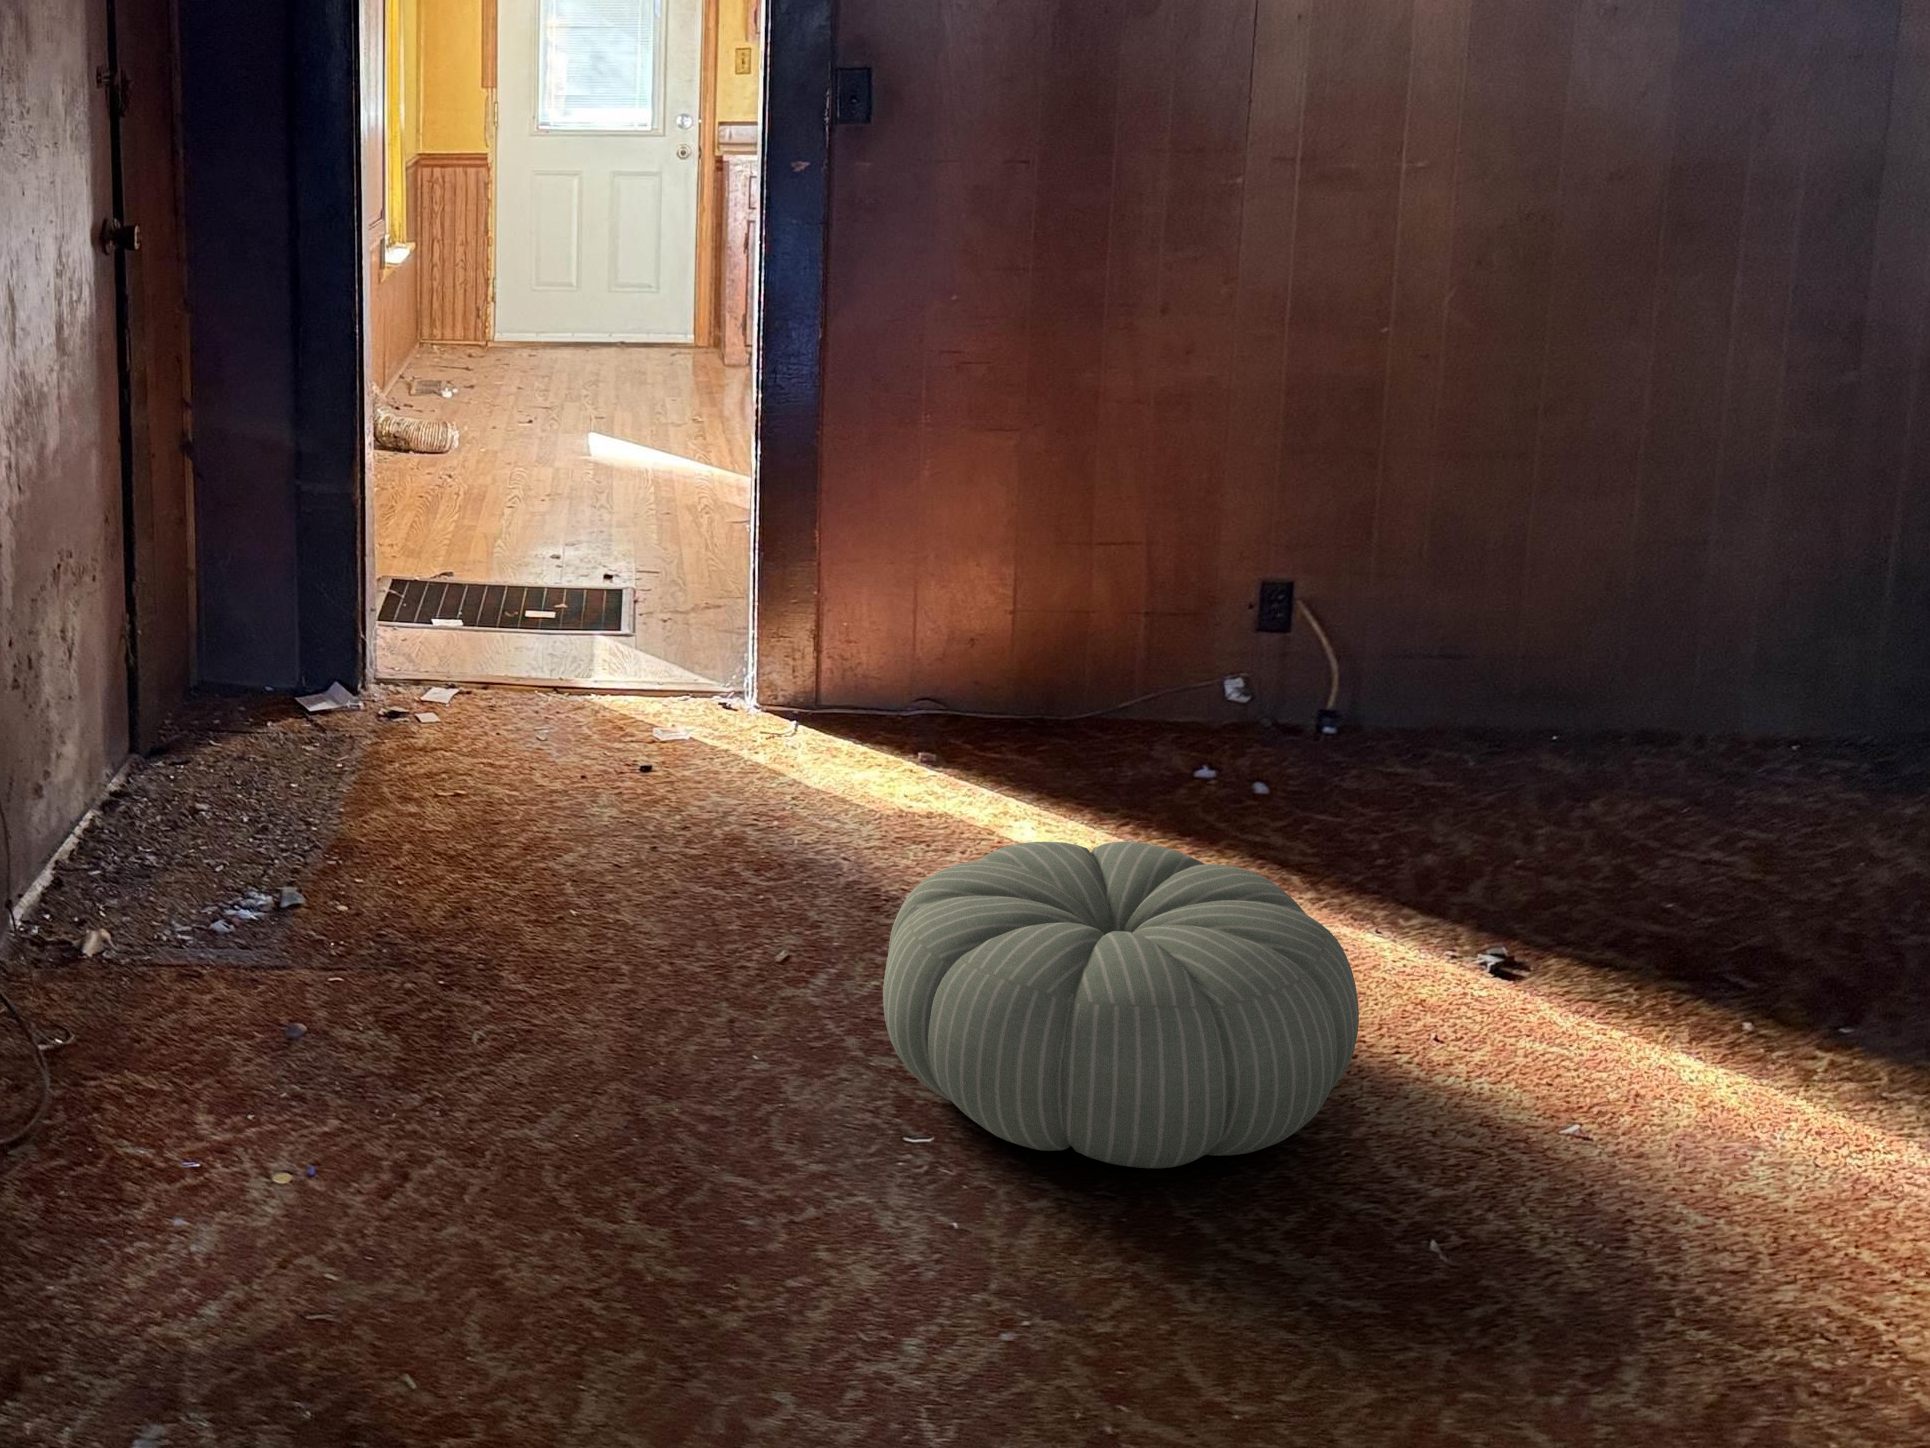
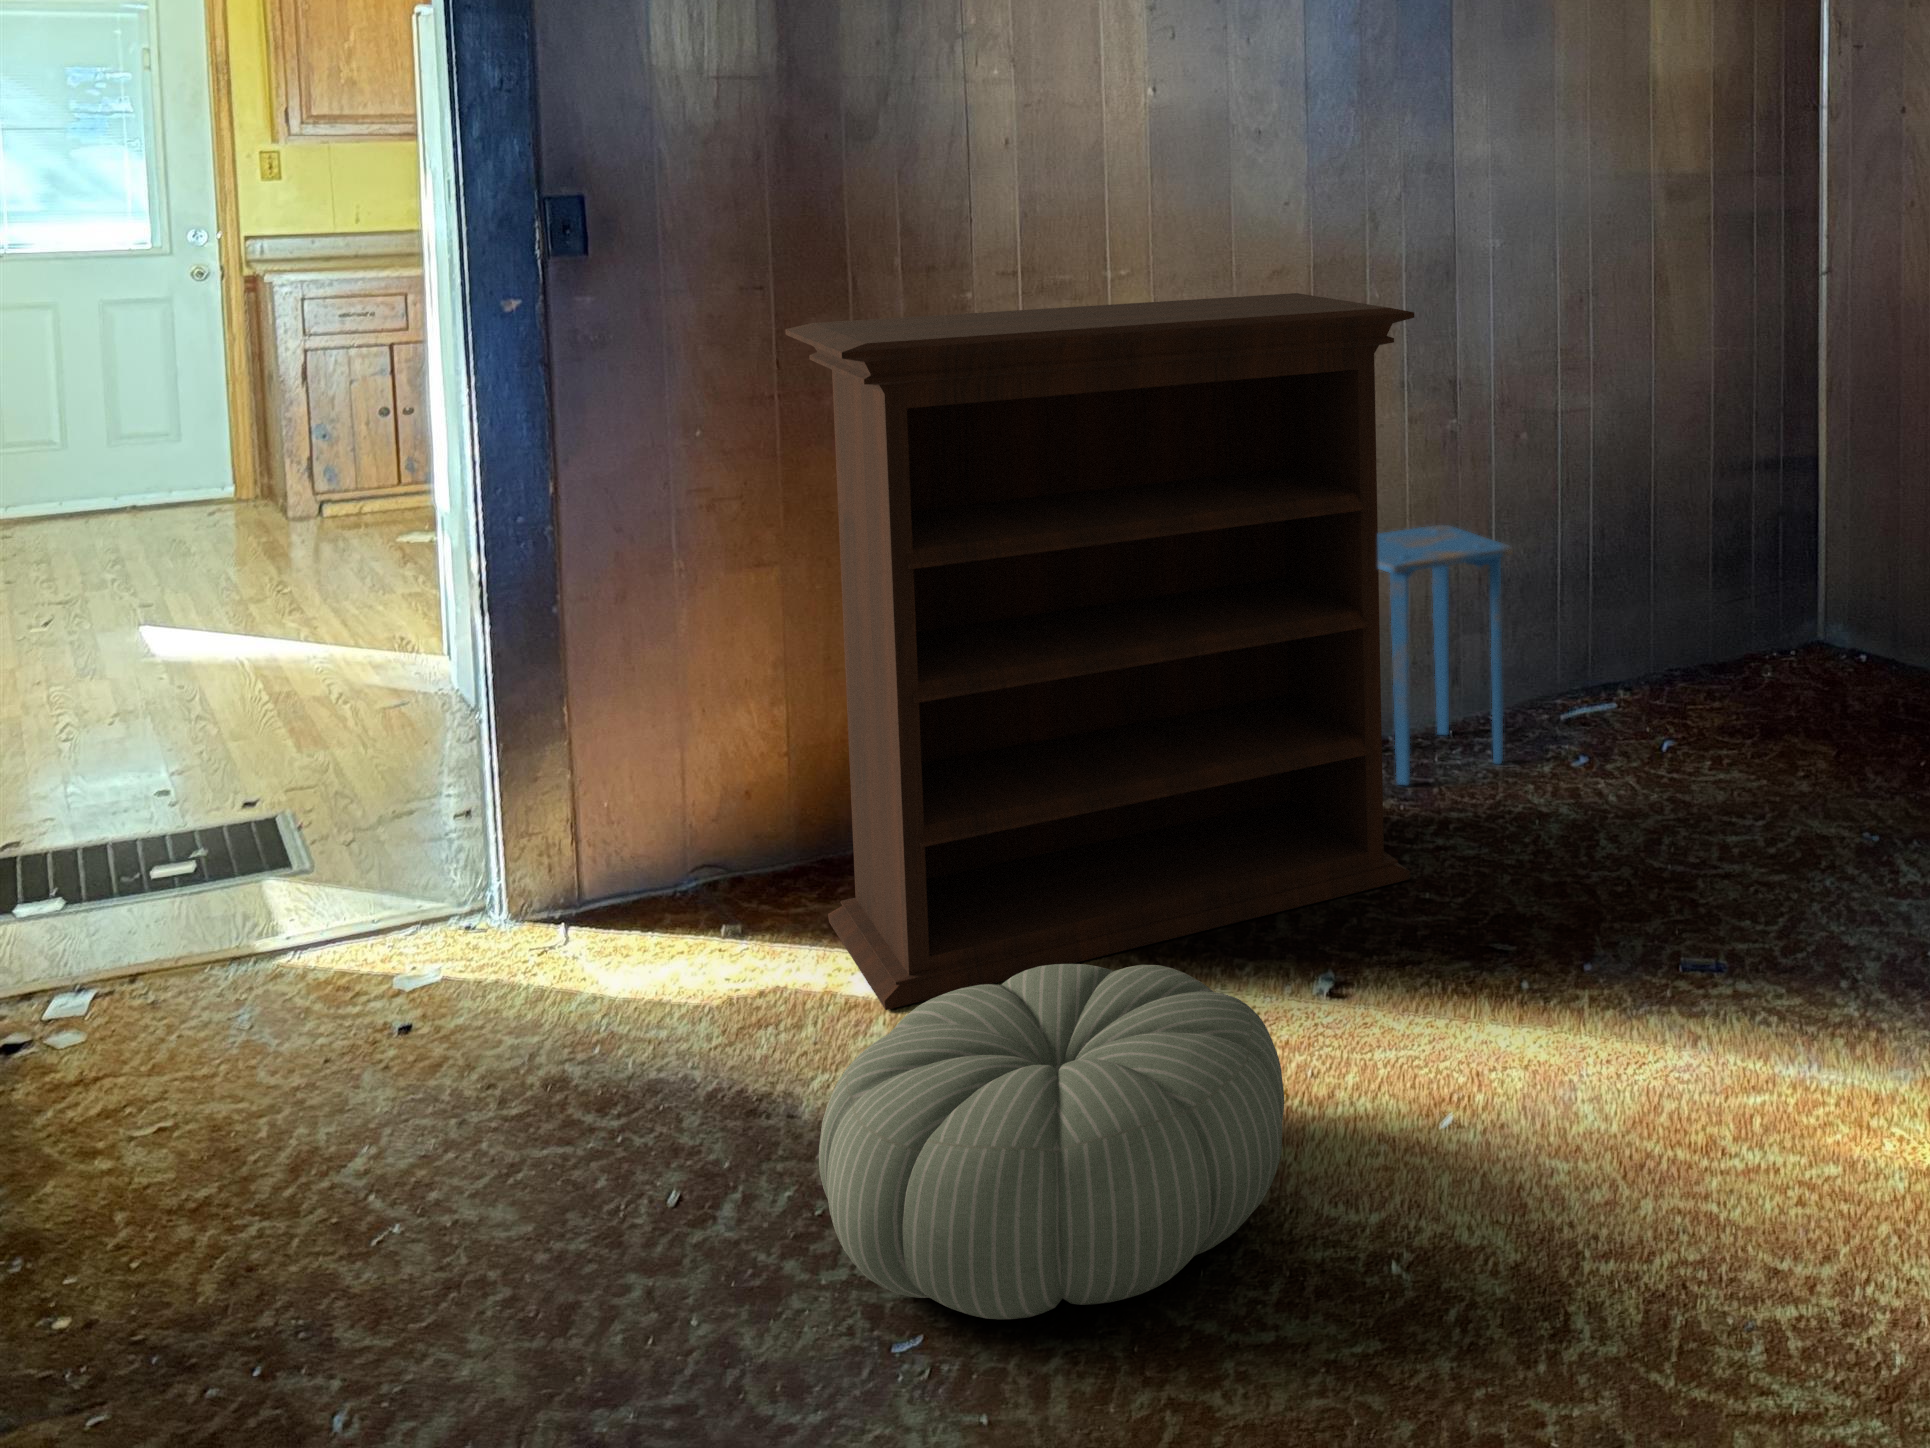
bookshelf: none [997,158,1733,876] -> present [785,293,1414,1010]
side table: none [1649,465,1913,777] -> present [1378,525,1513,785]

